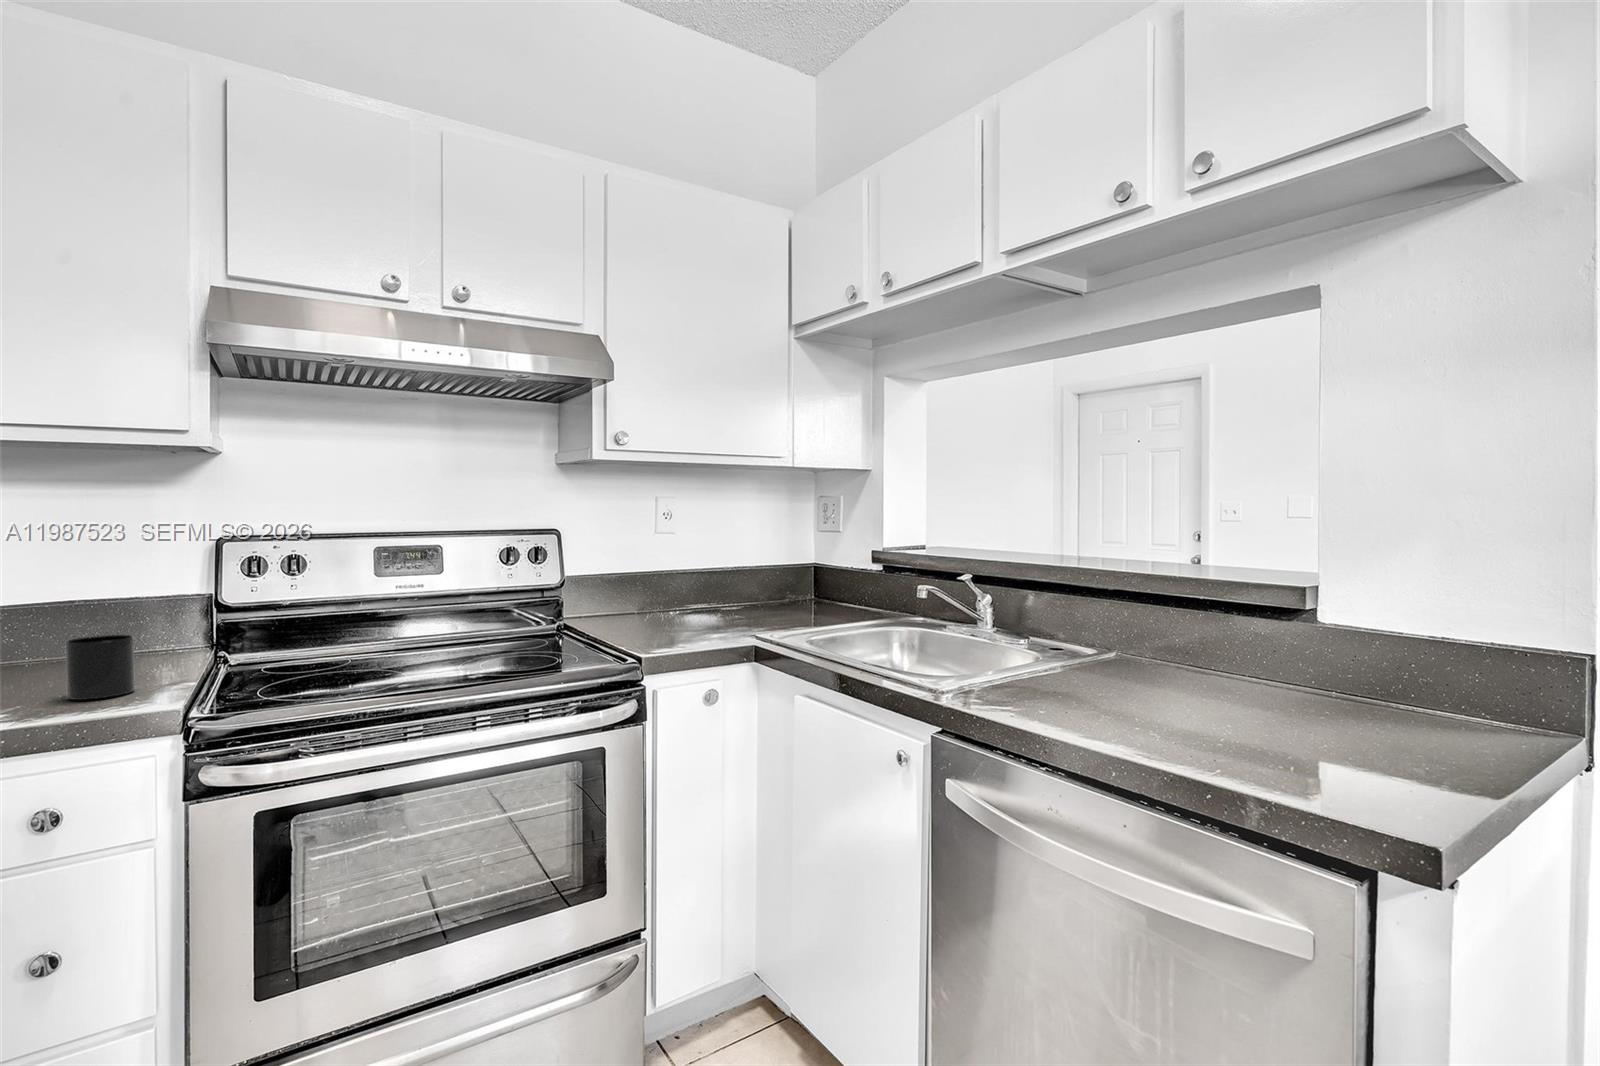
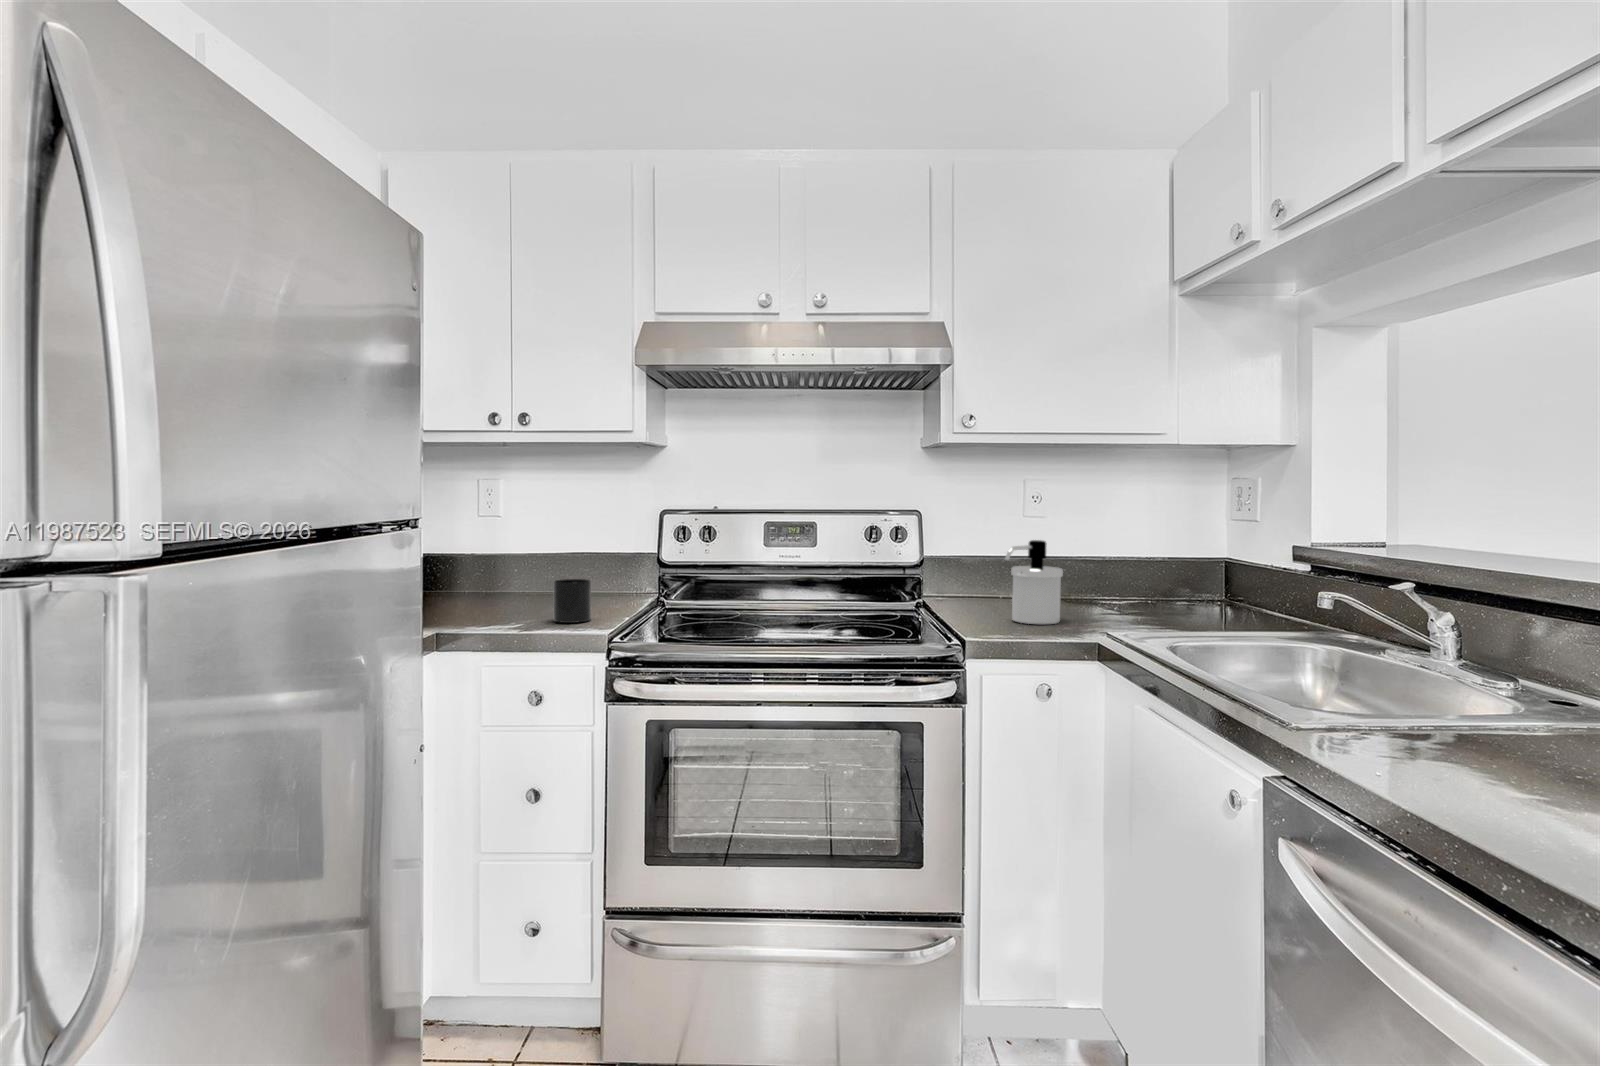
soap dispenser: none [659,555,706,634] -> present [1005,540,1063,624]

